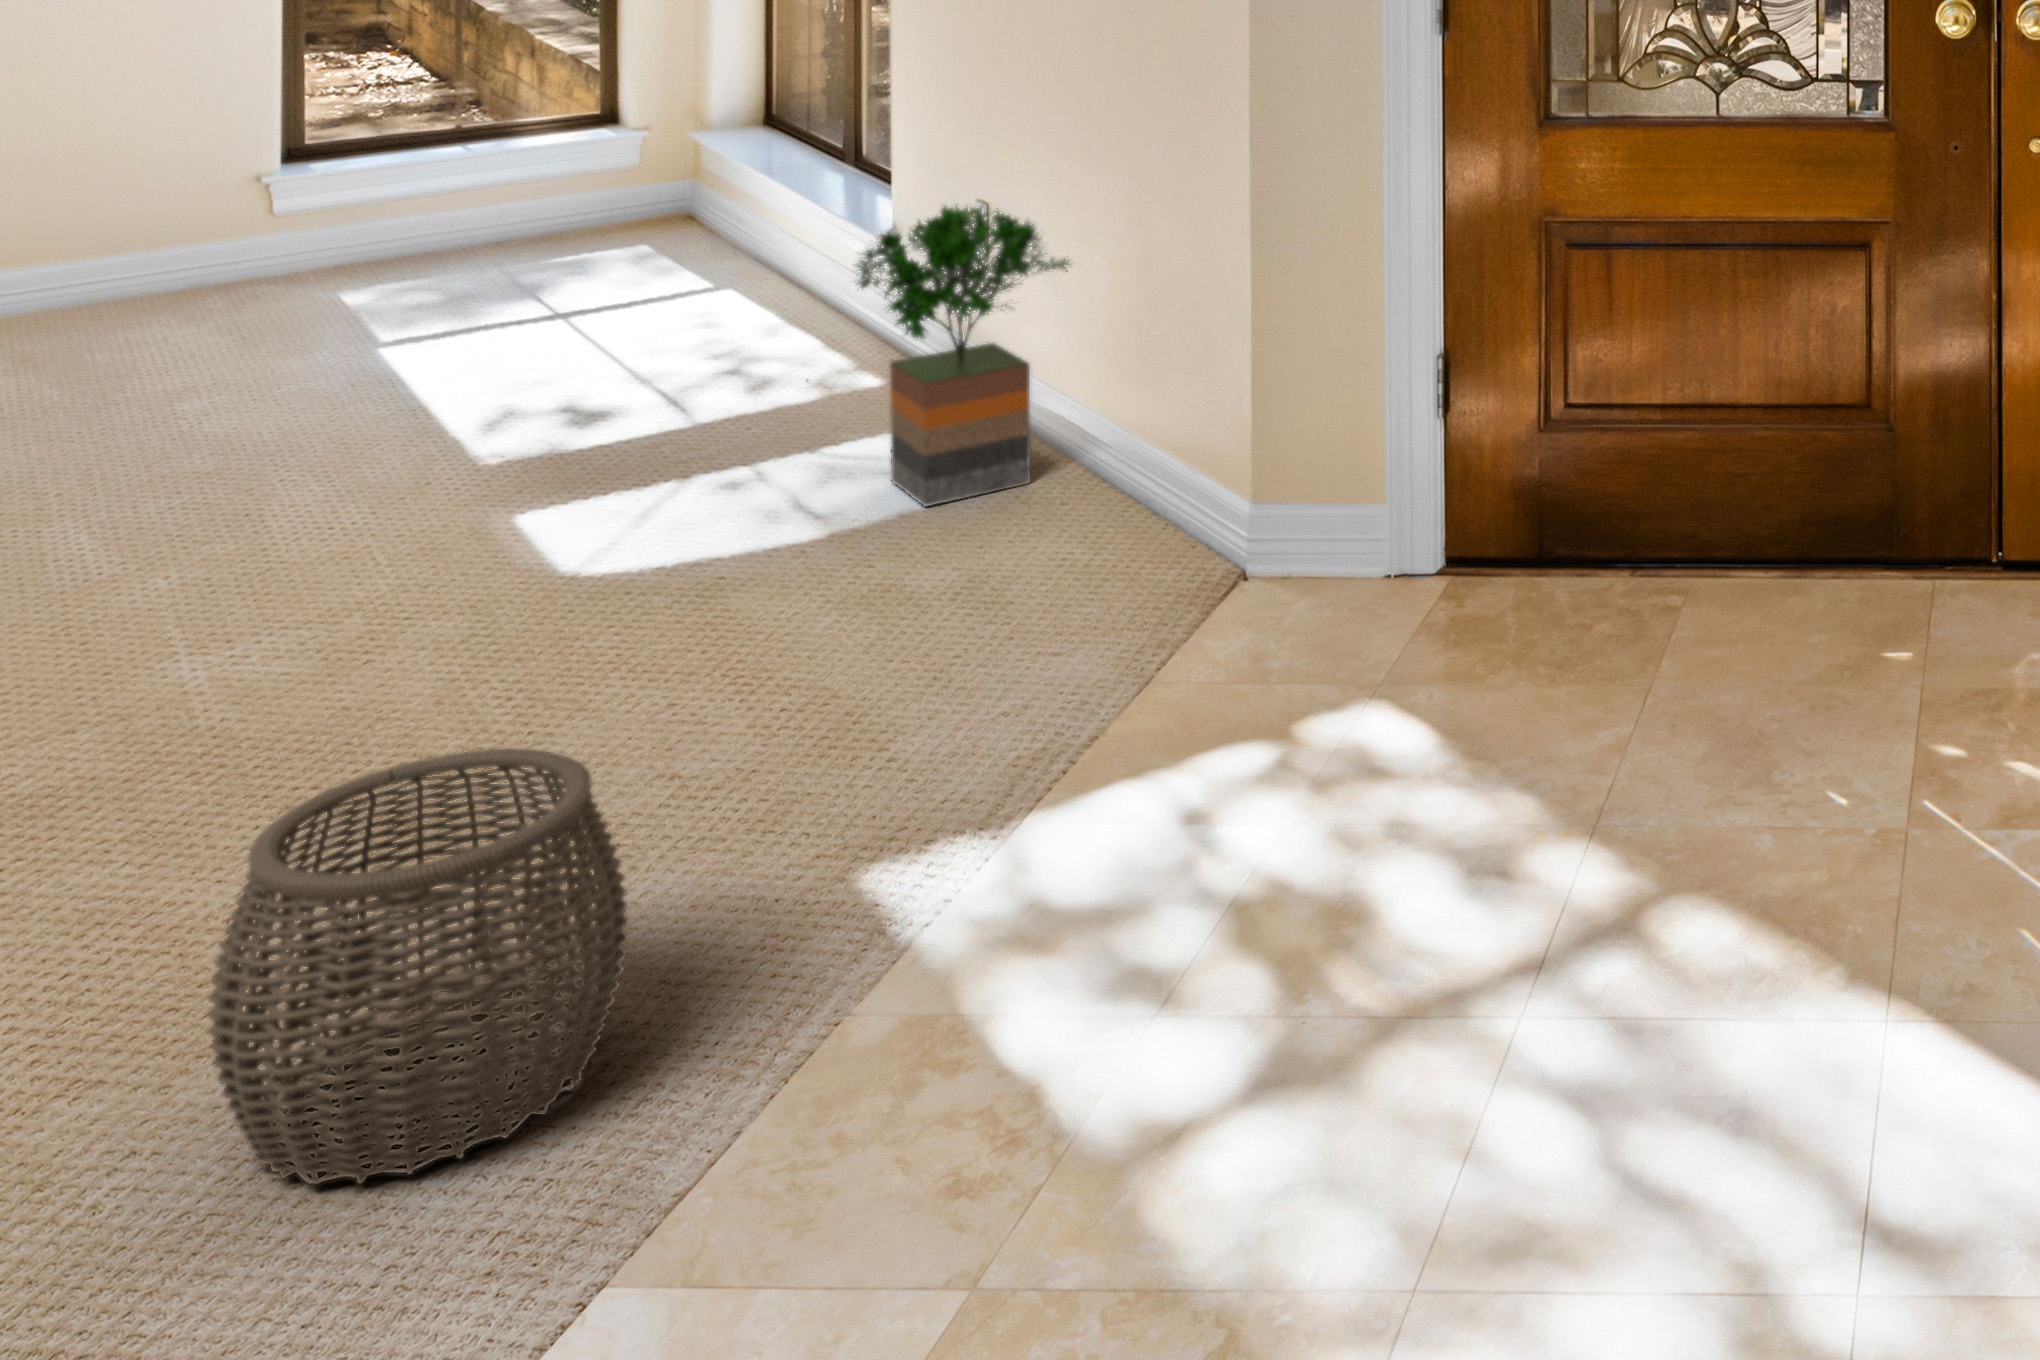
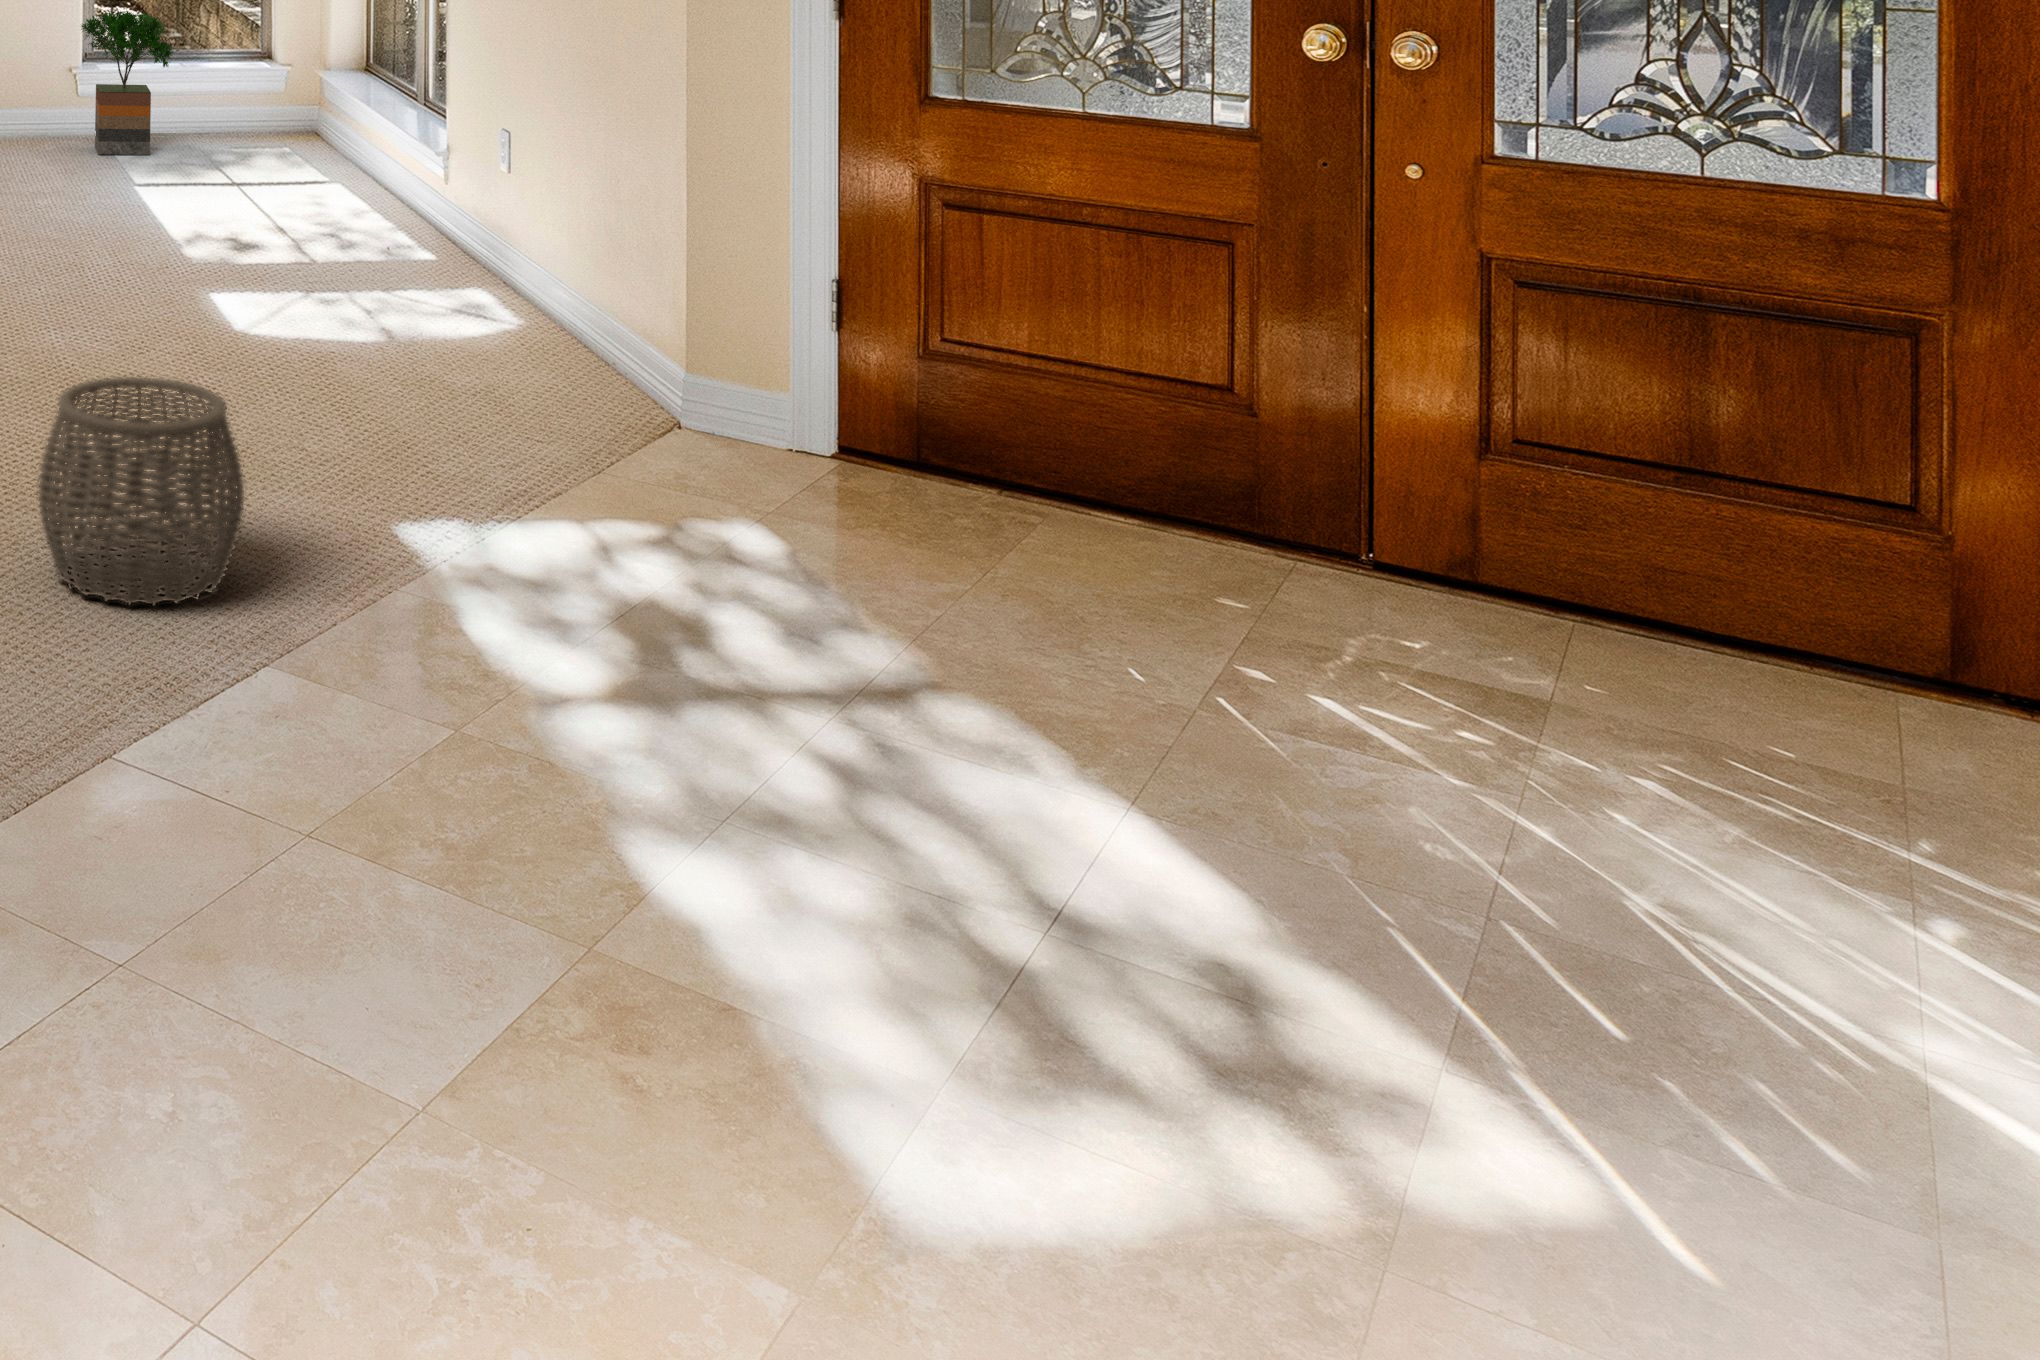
potted tree: present [853,205,1069,506] -> present [81,11,174,155]

